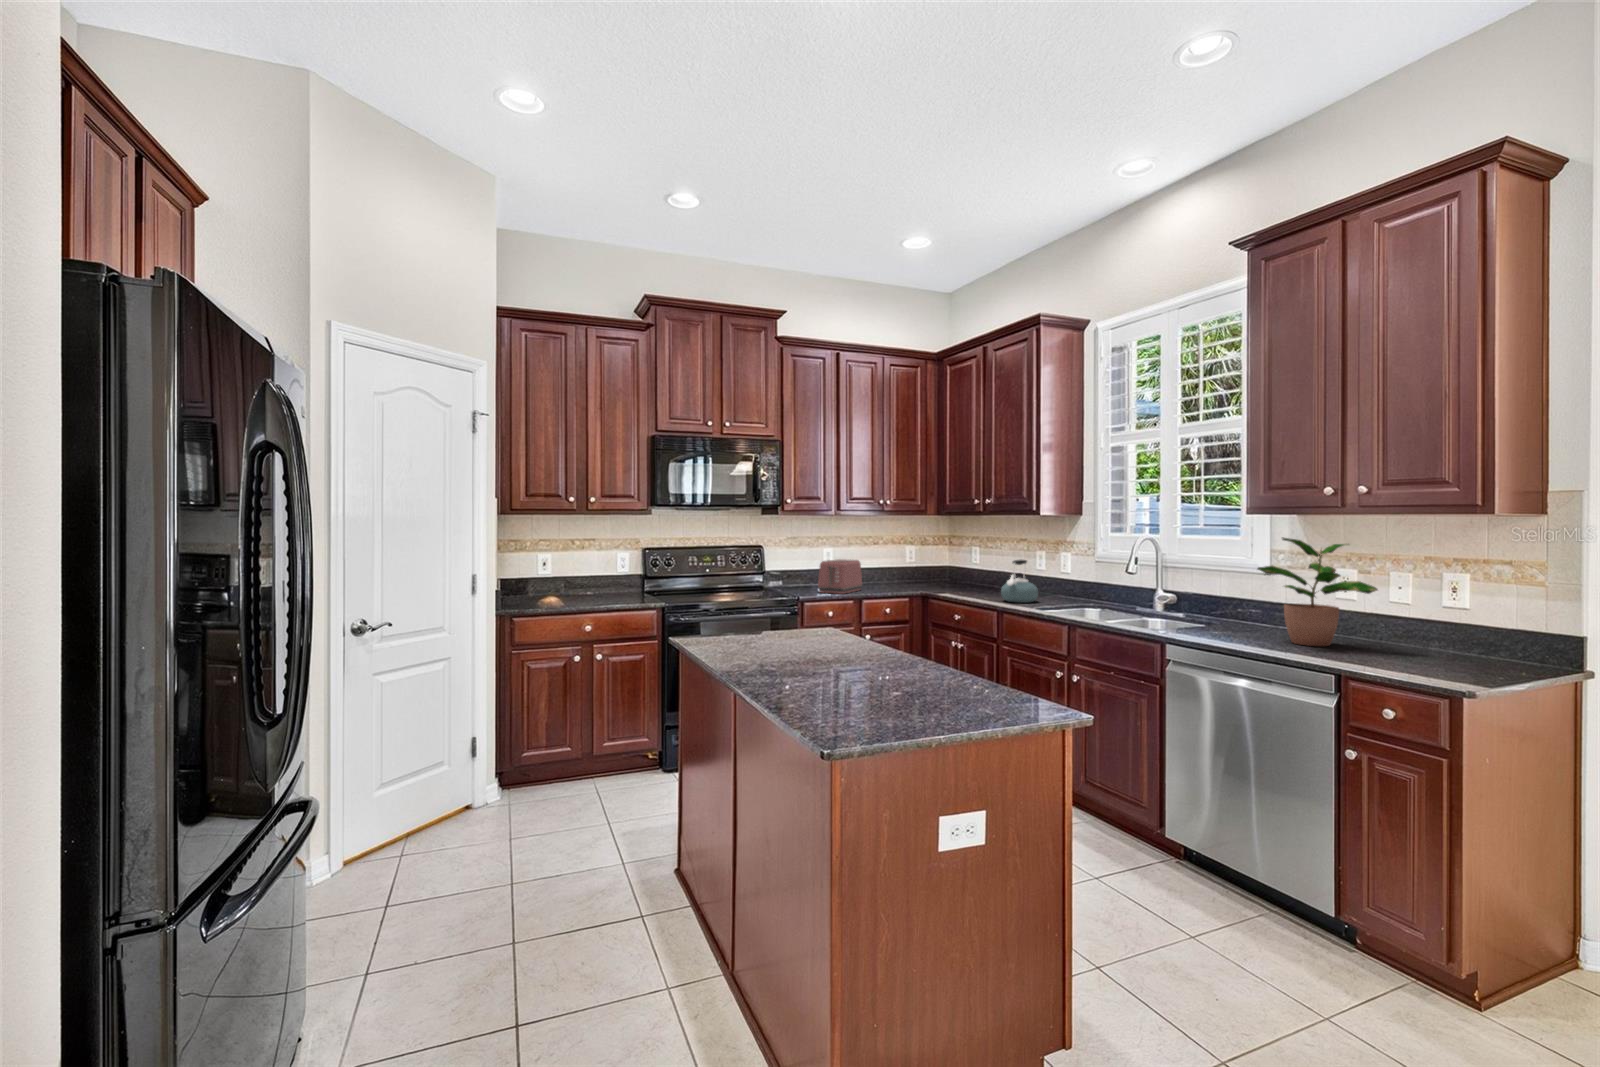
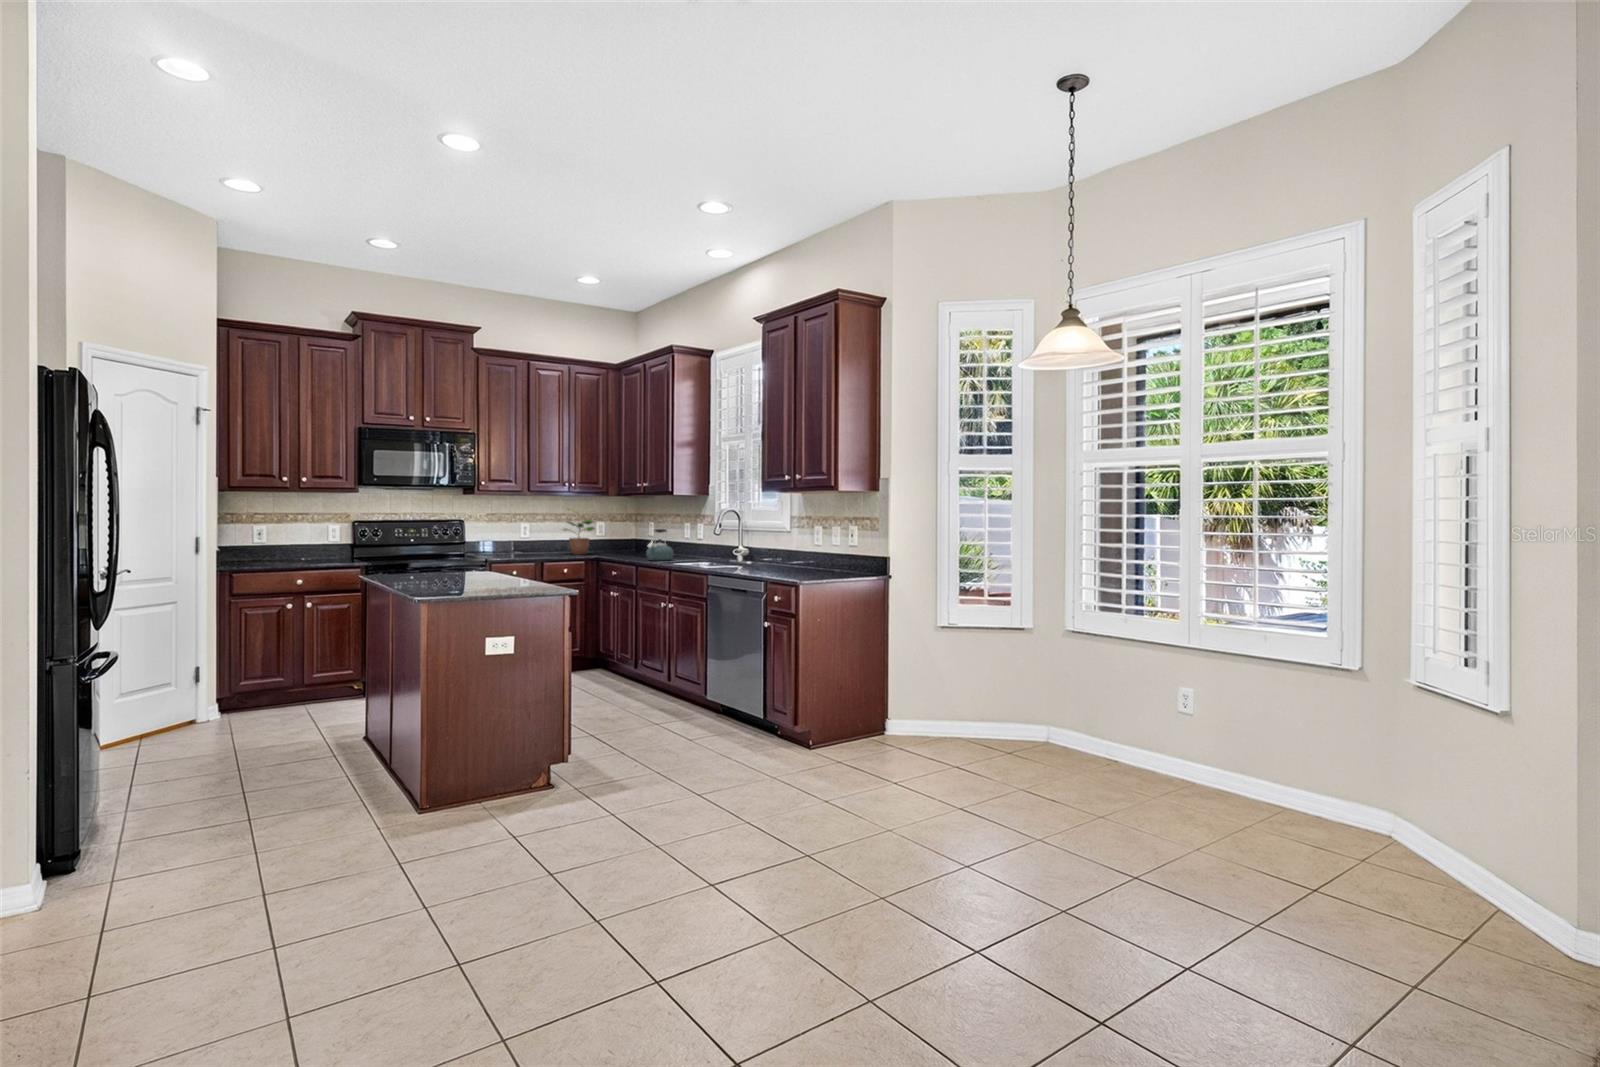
potted plant: present [1258,537,1378,646] -> present [564,512,595,555]
toaster: present [818,559,862,594] -> none [509,532,550,558]

